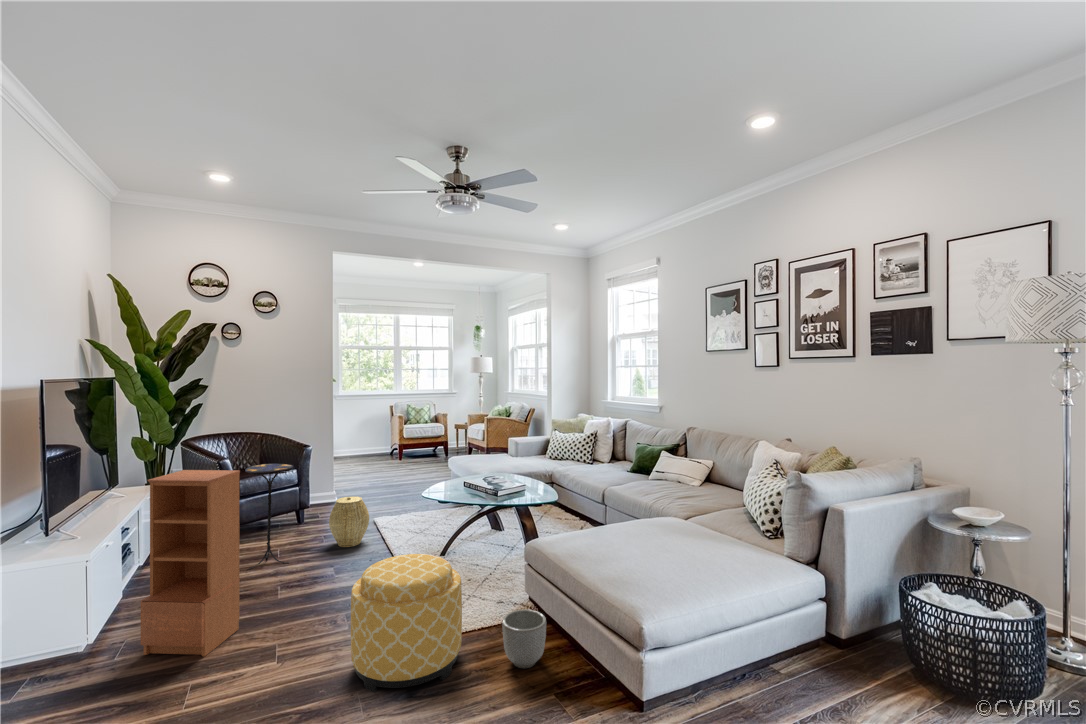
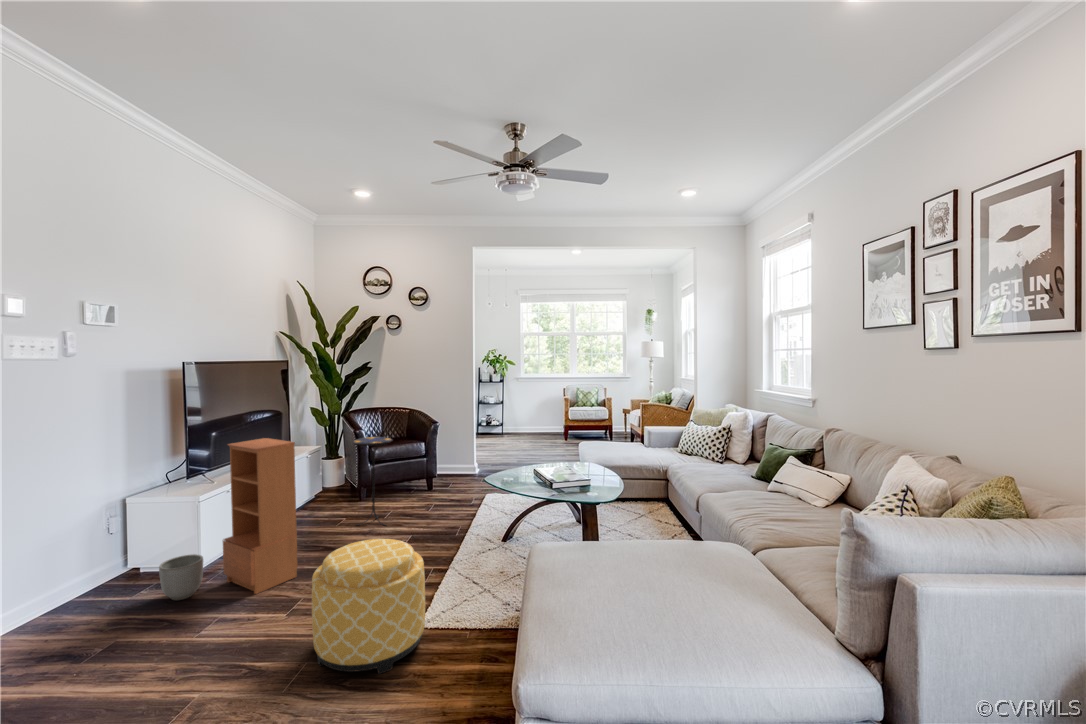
woven basket: present [329,496,369,547] -> none [428,473,464,519]
planter: present [502,609,546,668] -> present [159,554,203,600]

